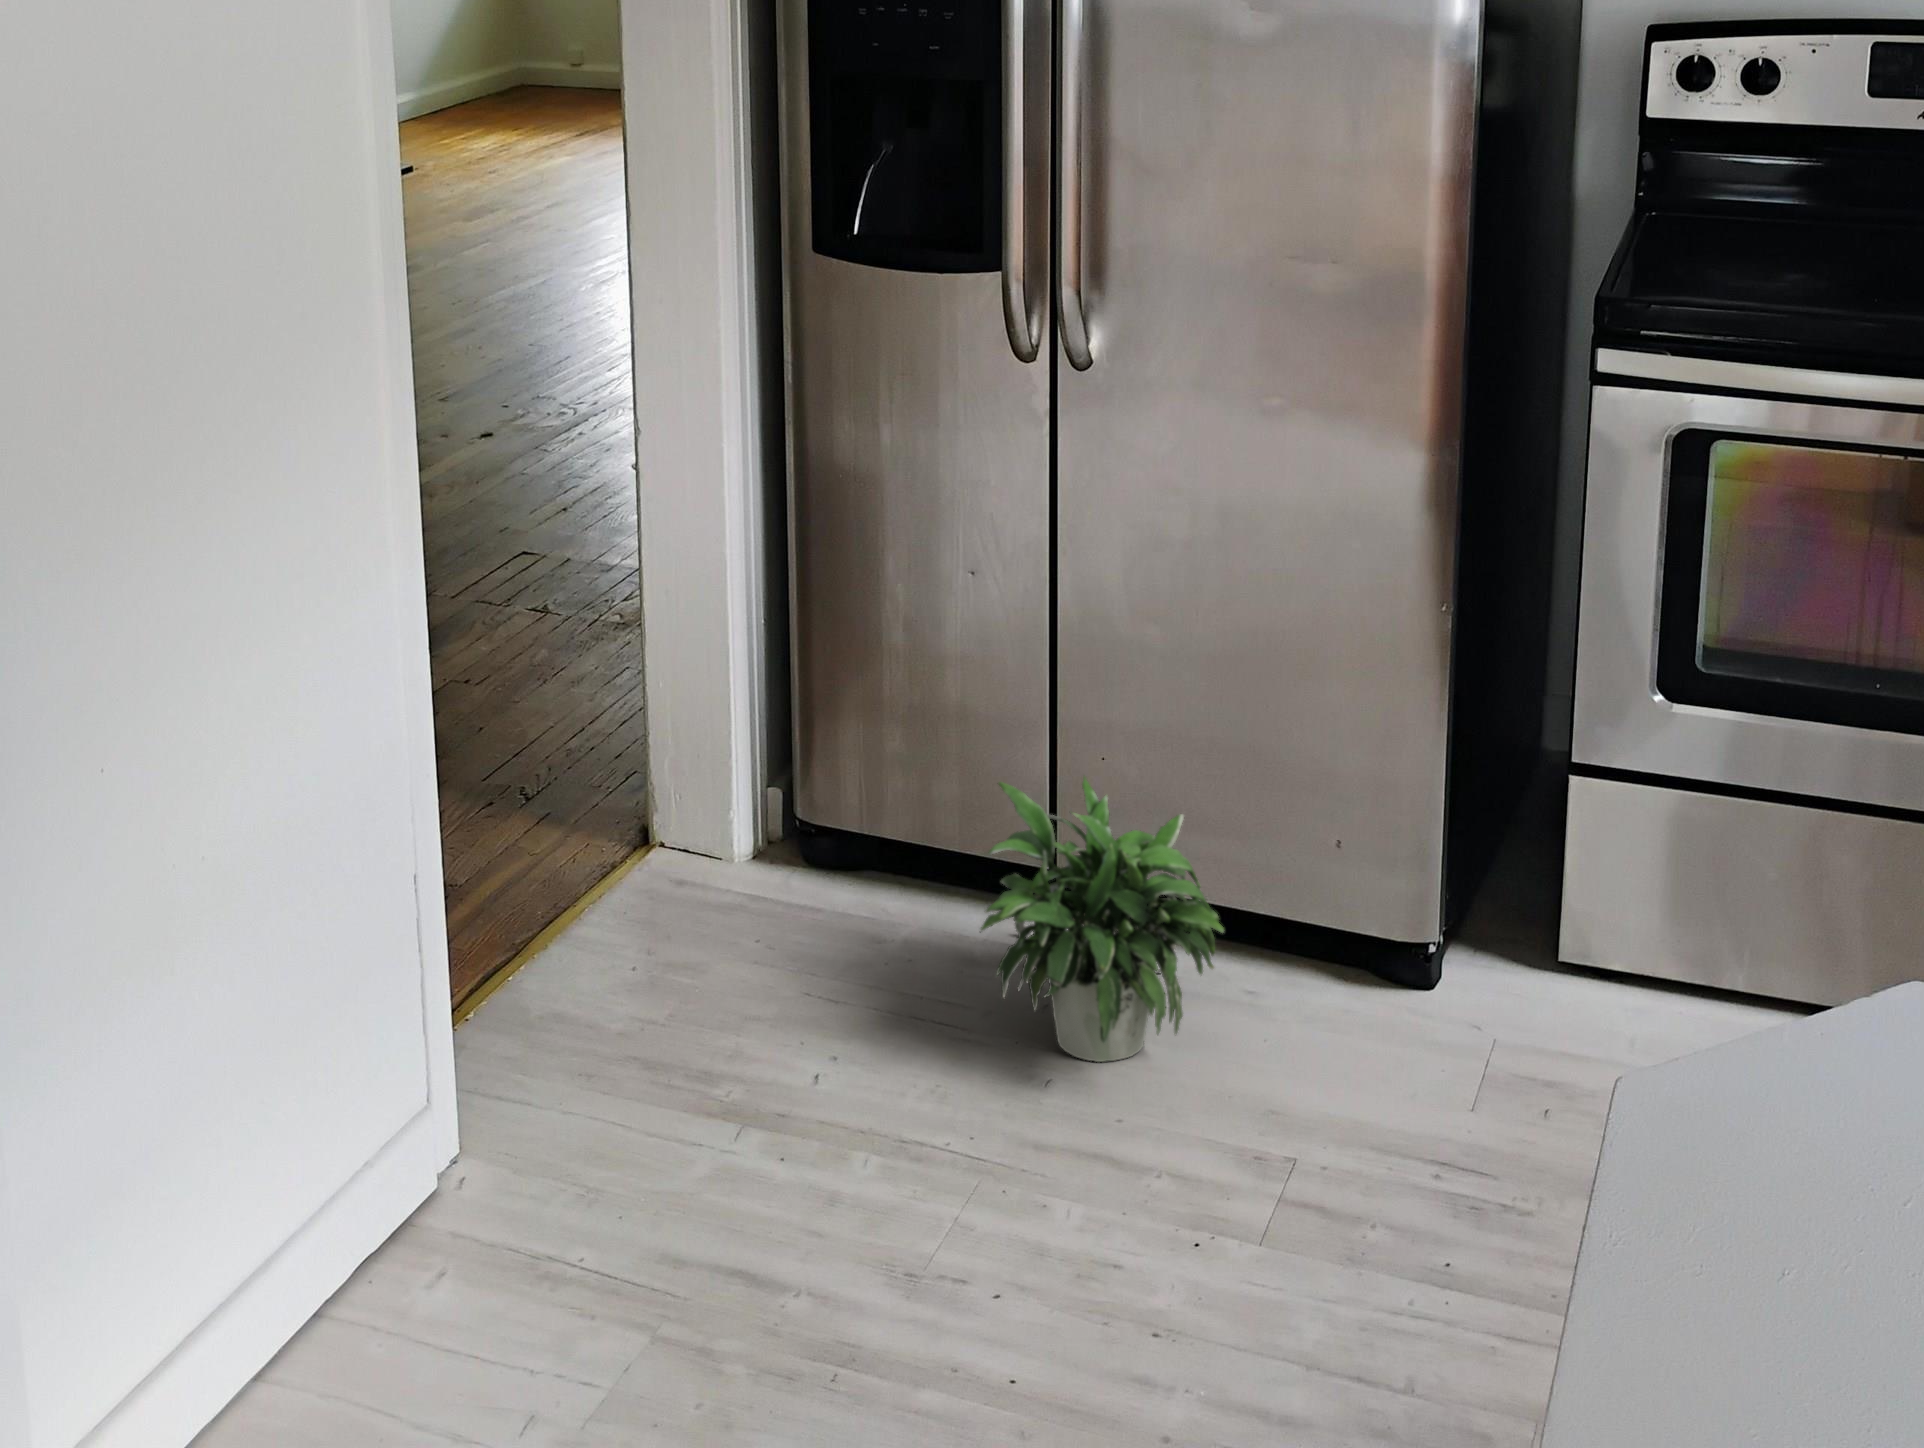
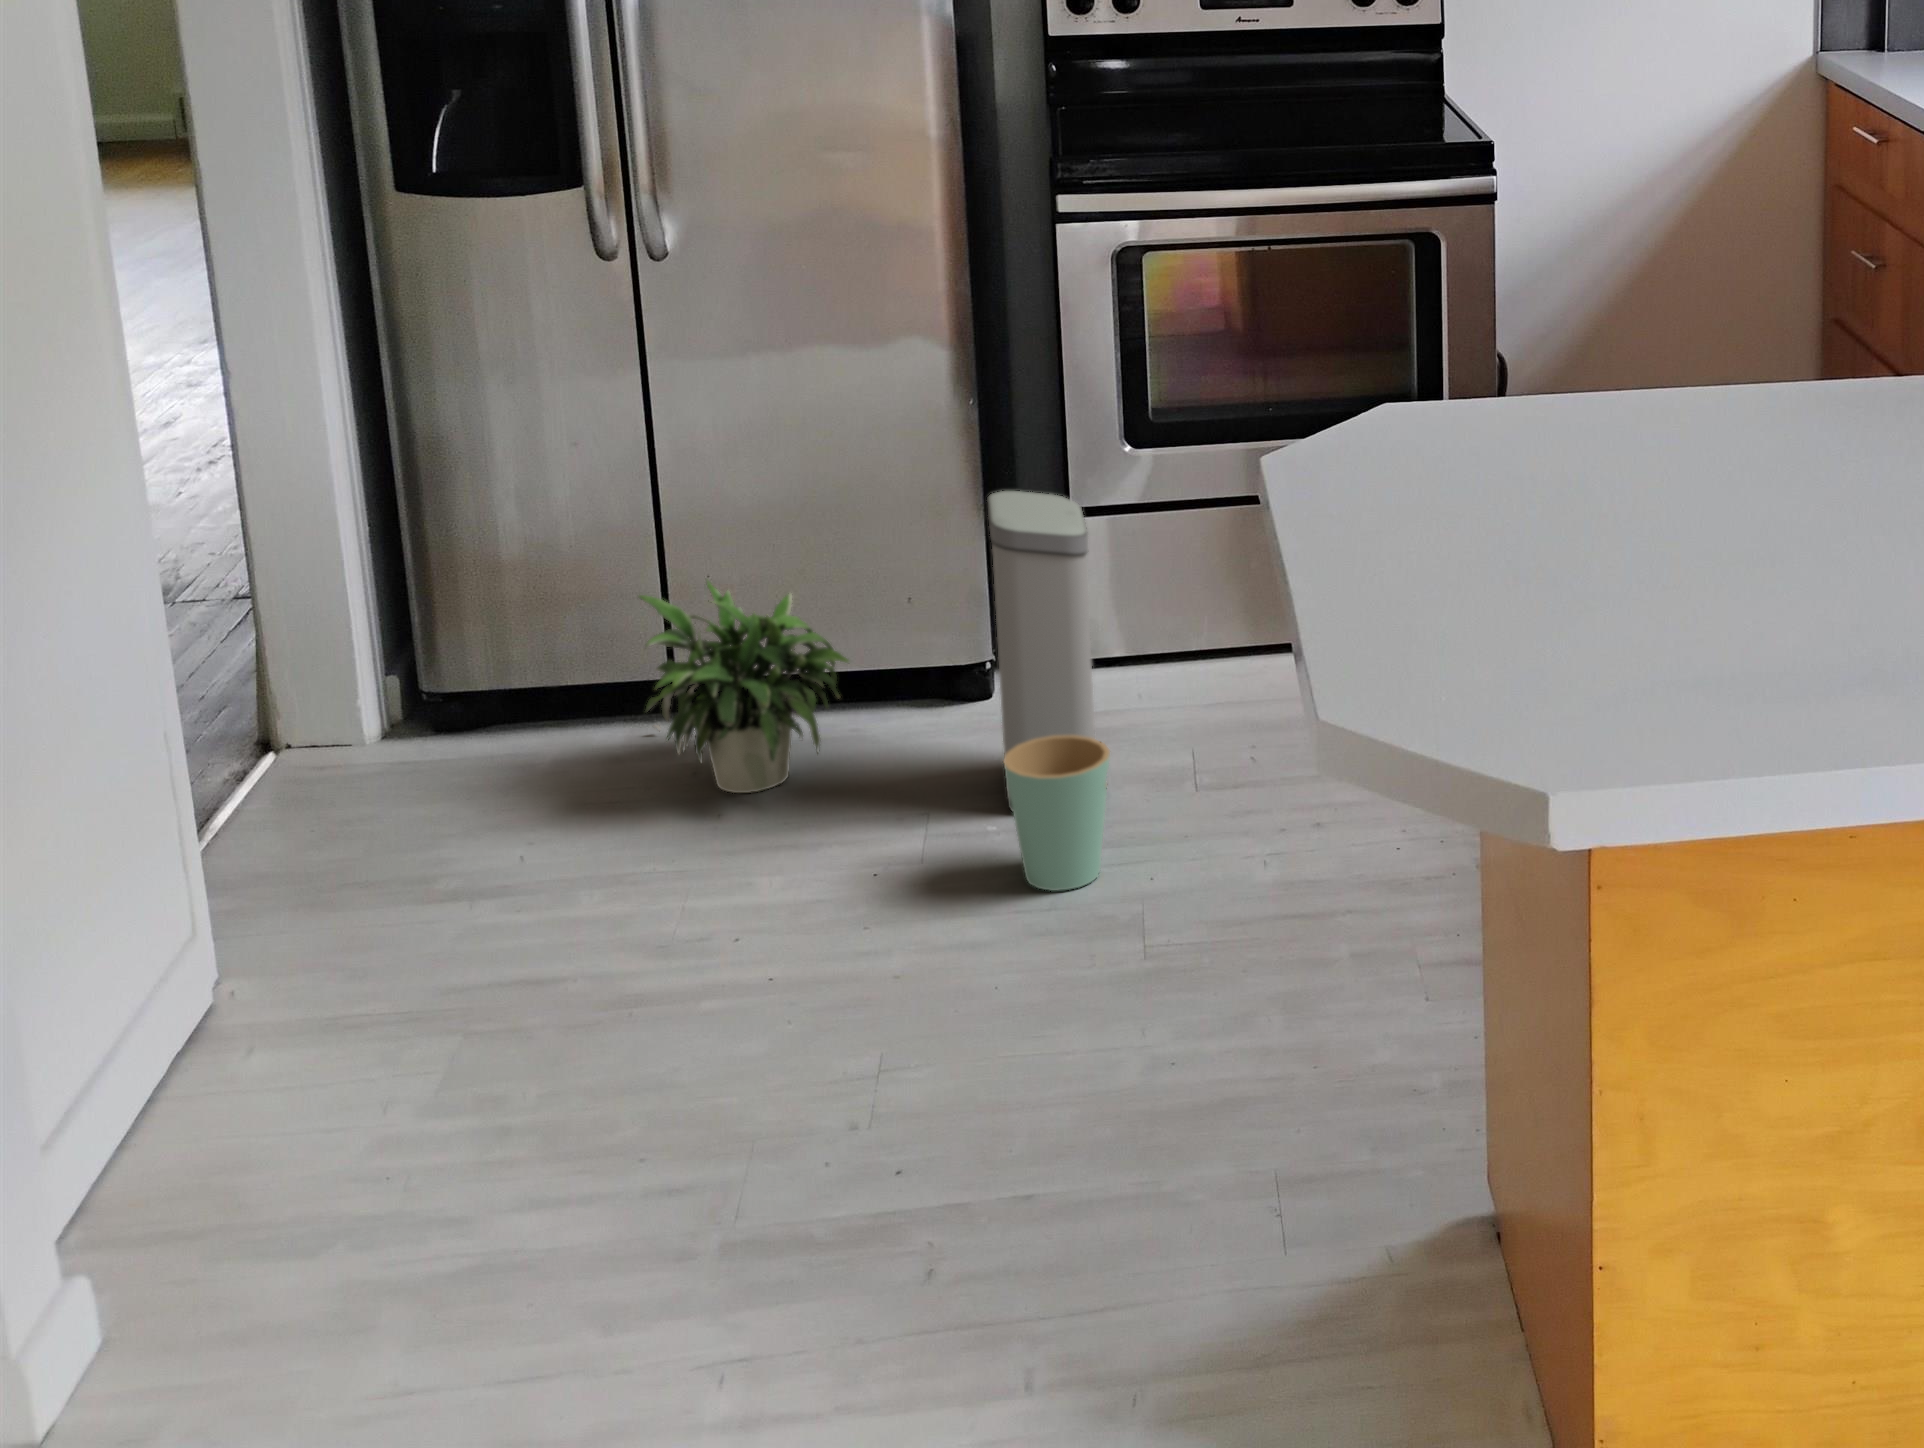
trash can: none [1347,760,1542,1366] -> present [987,491,1110,891]

